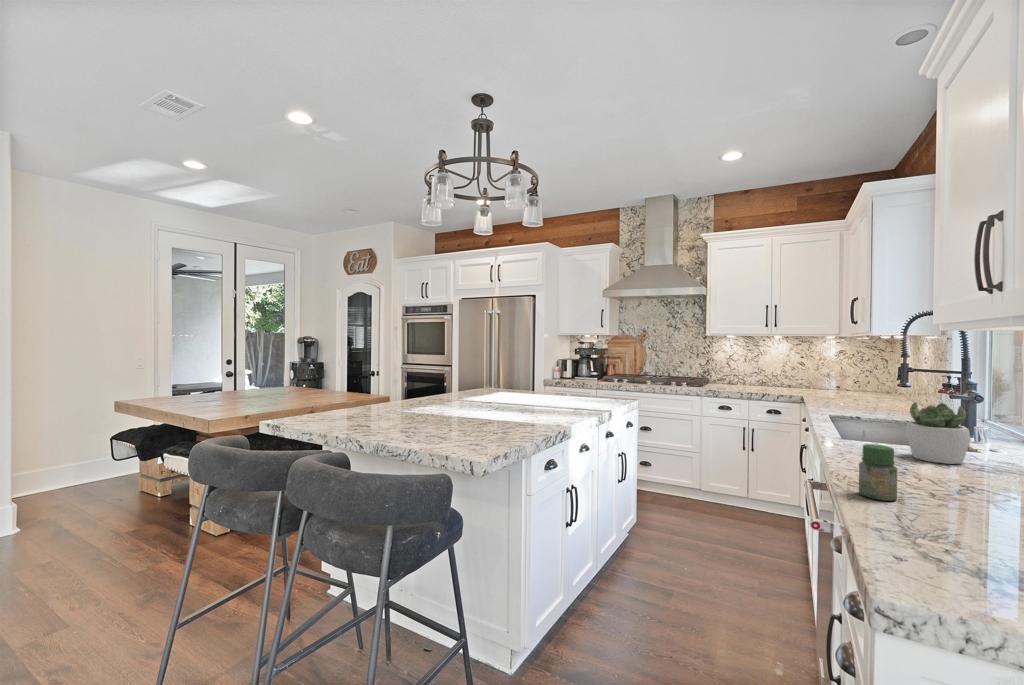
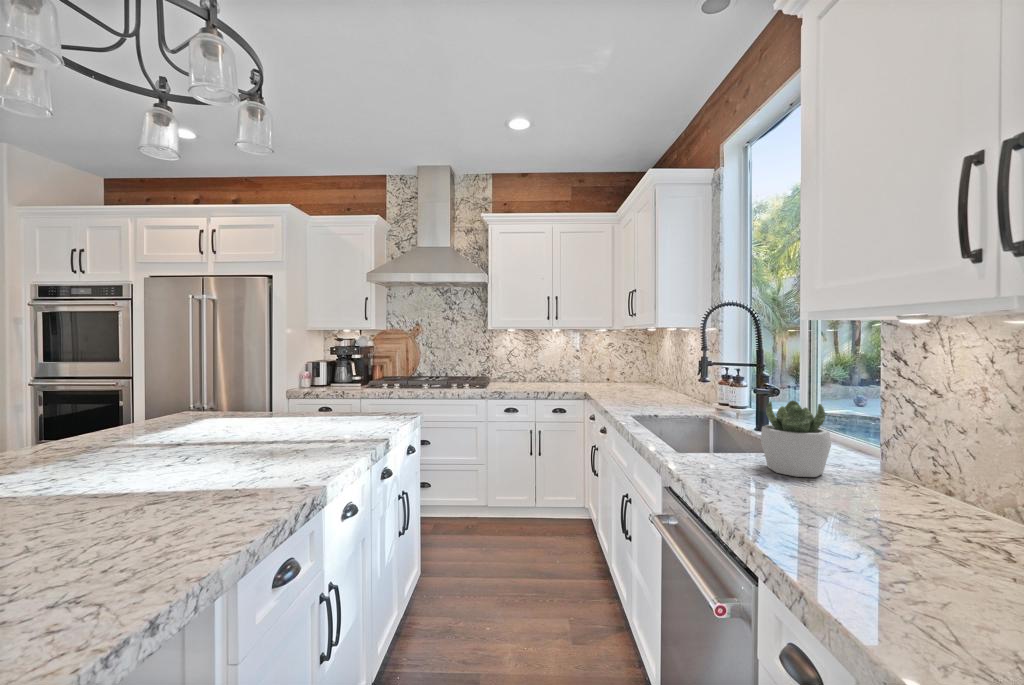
jar: present [859,444,898,501] -> none [832,491,898,596]

